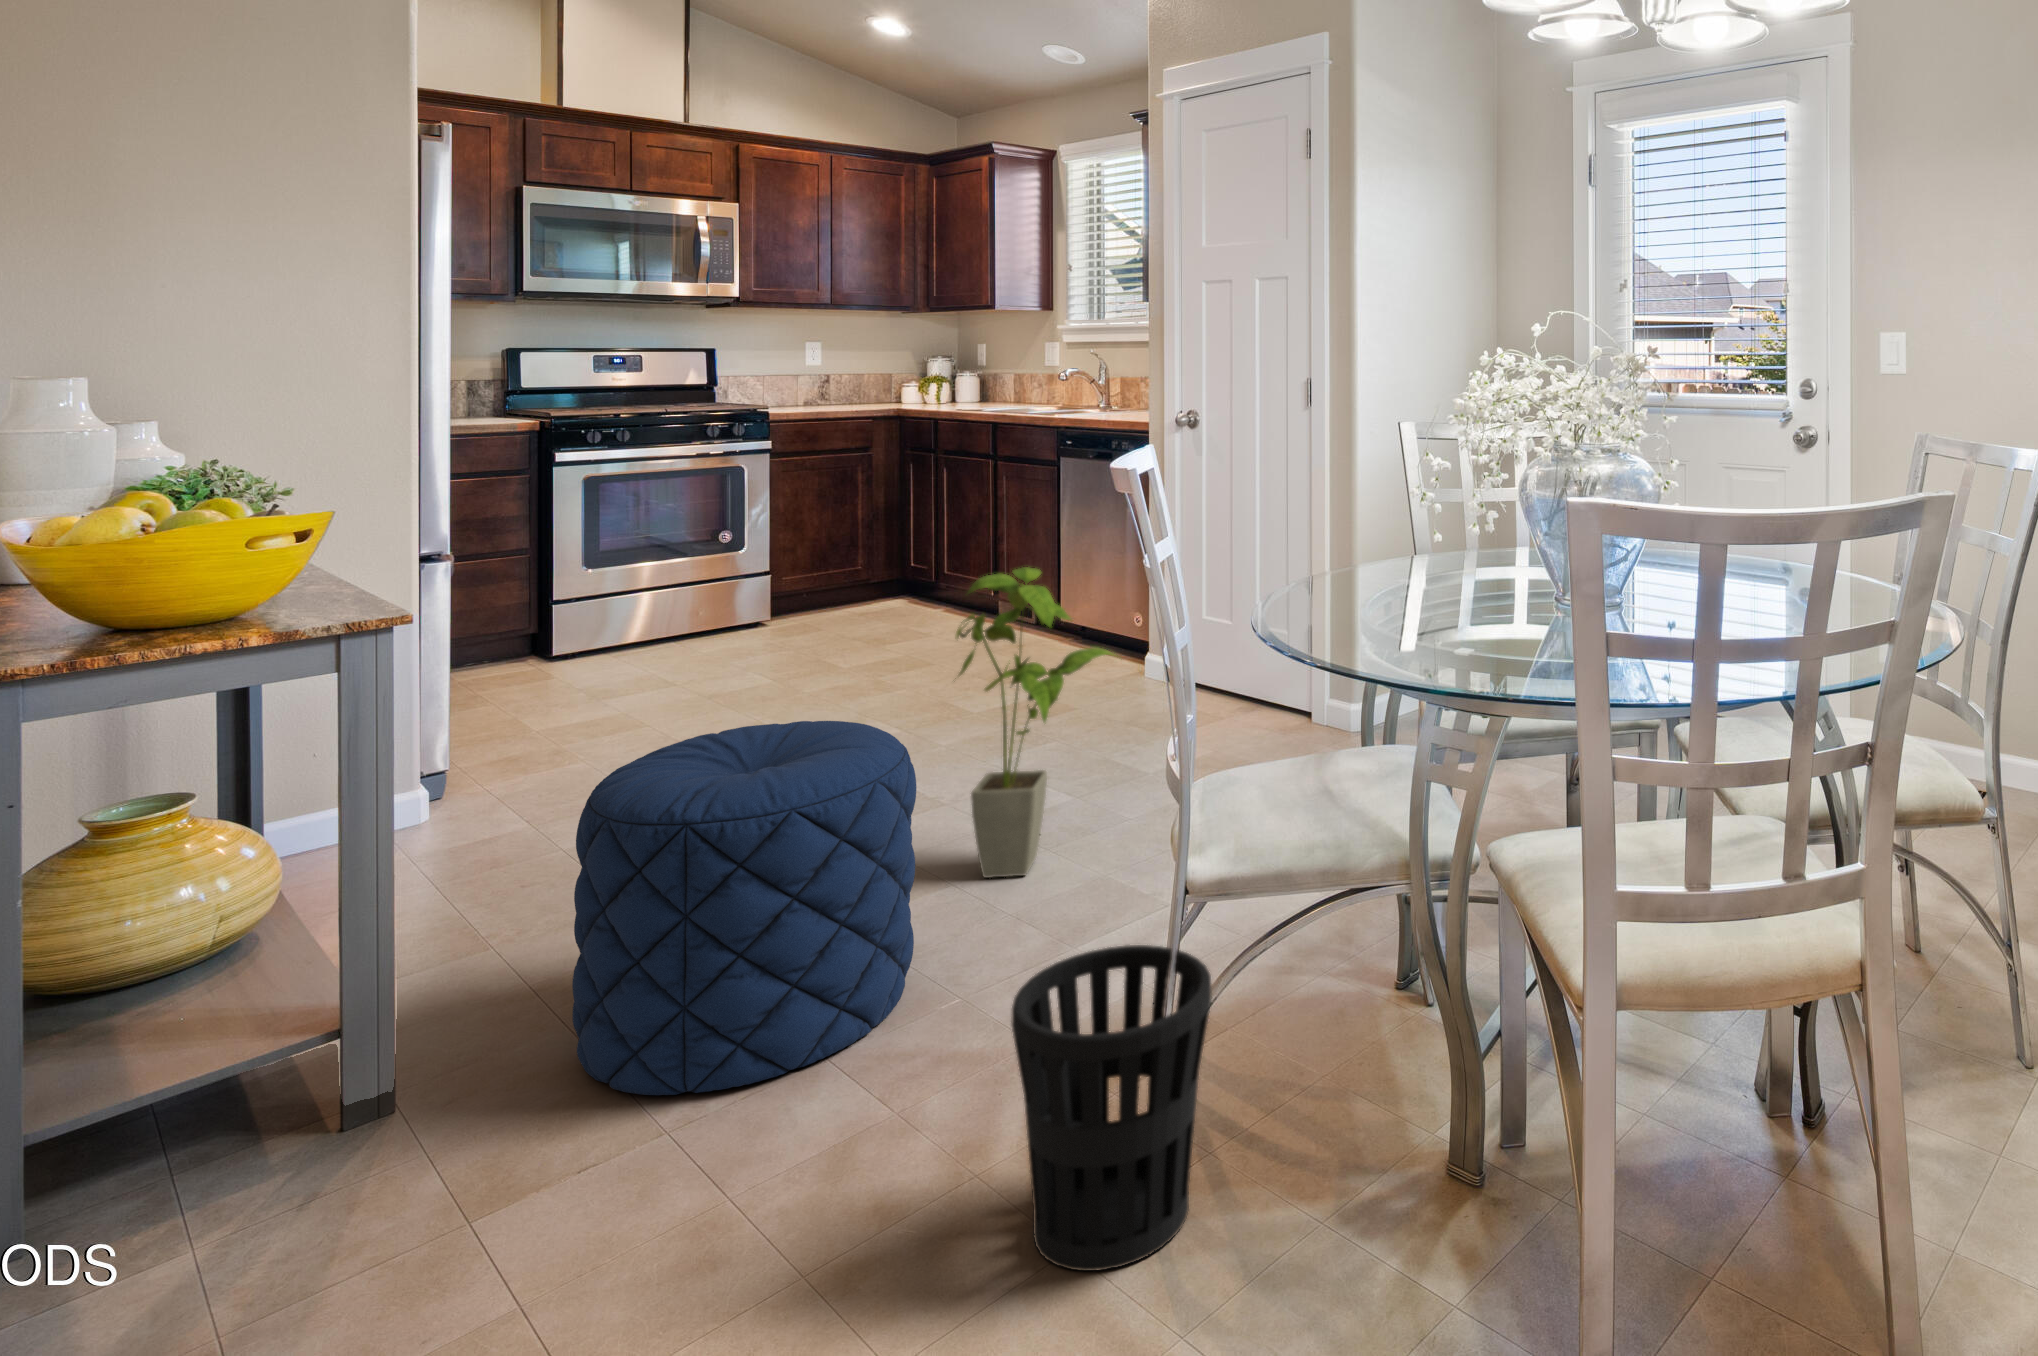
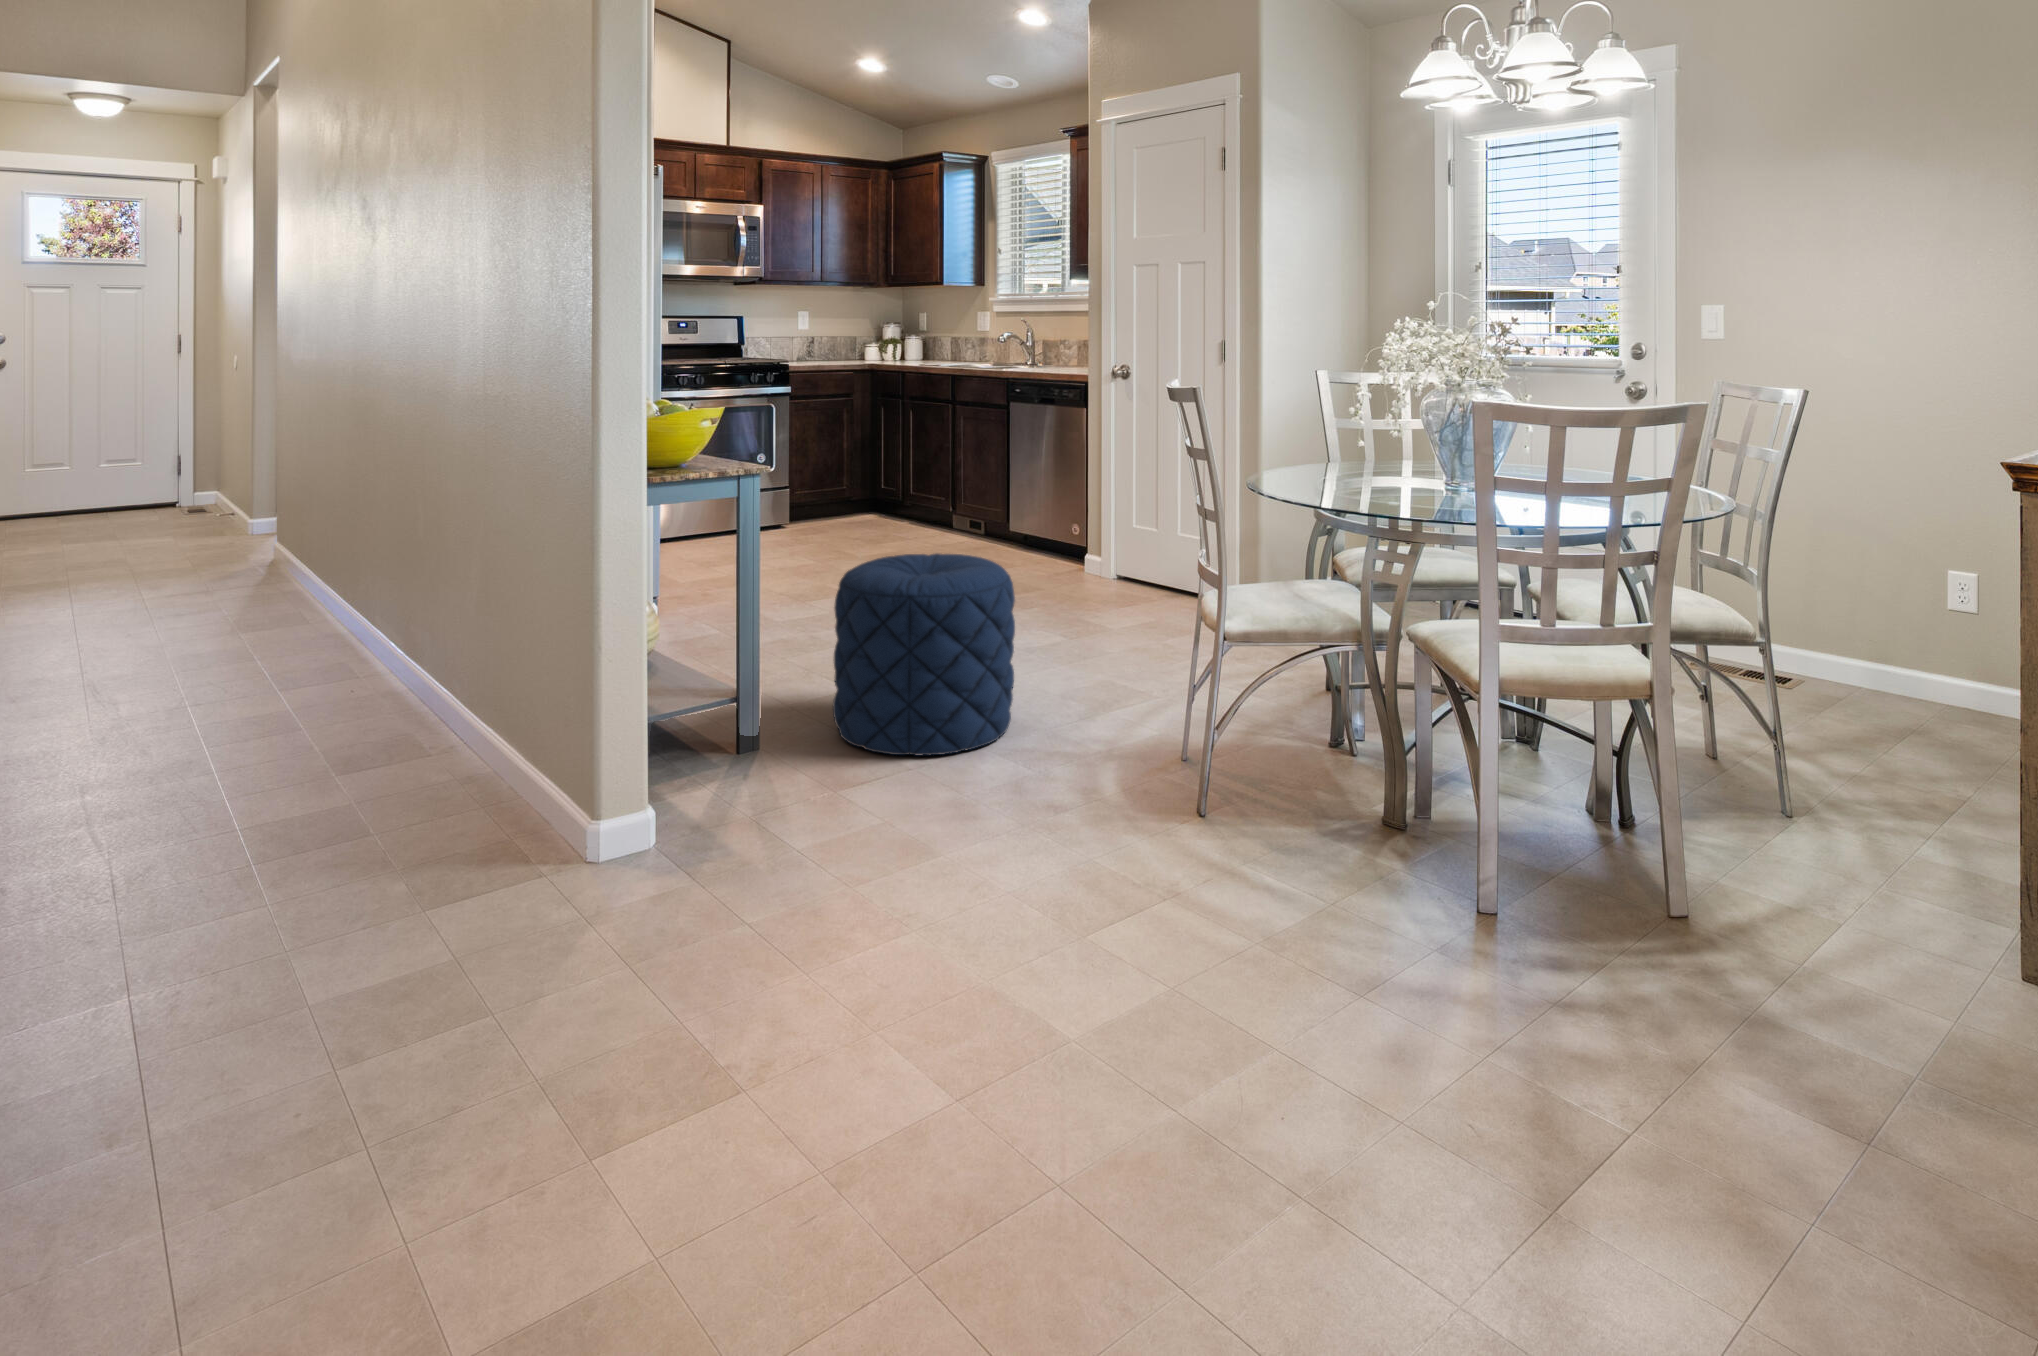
house plant: present [956,567,1114,878] -> none [1004,466,1115,676]
wastebasket: present [1011,945,1212,1271] -> none [1128,675,1240,840]

